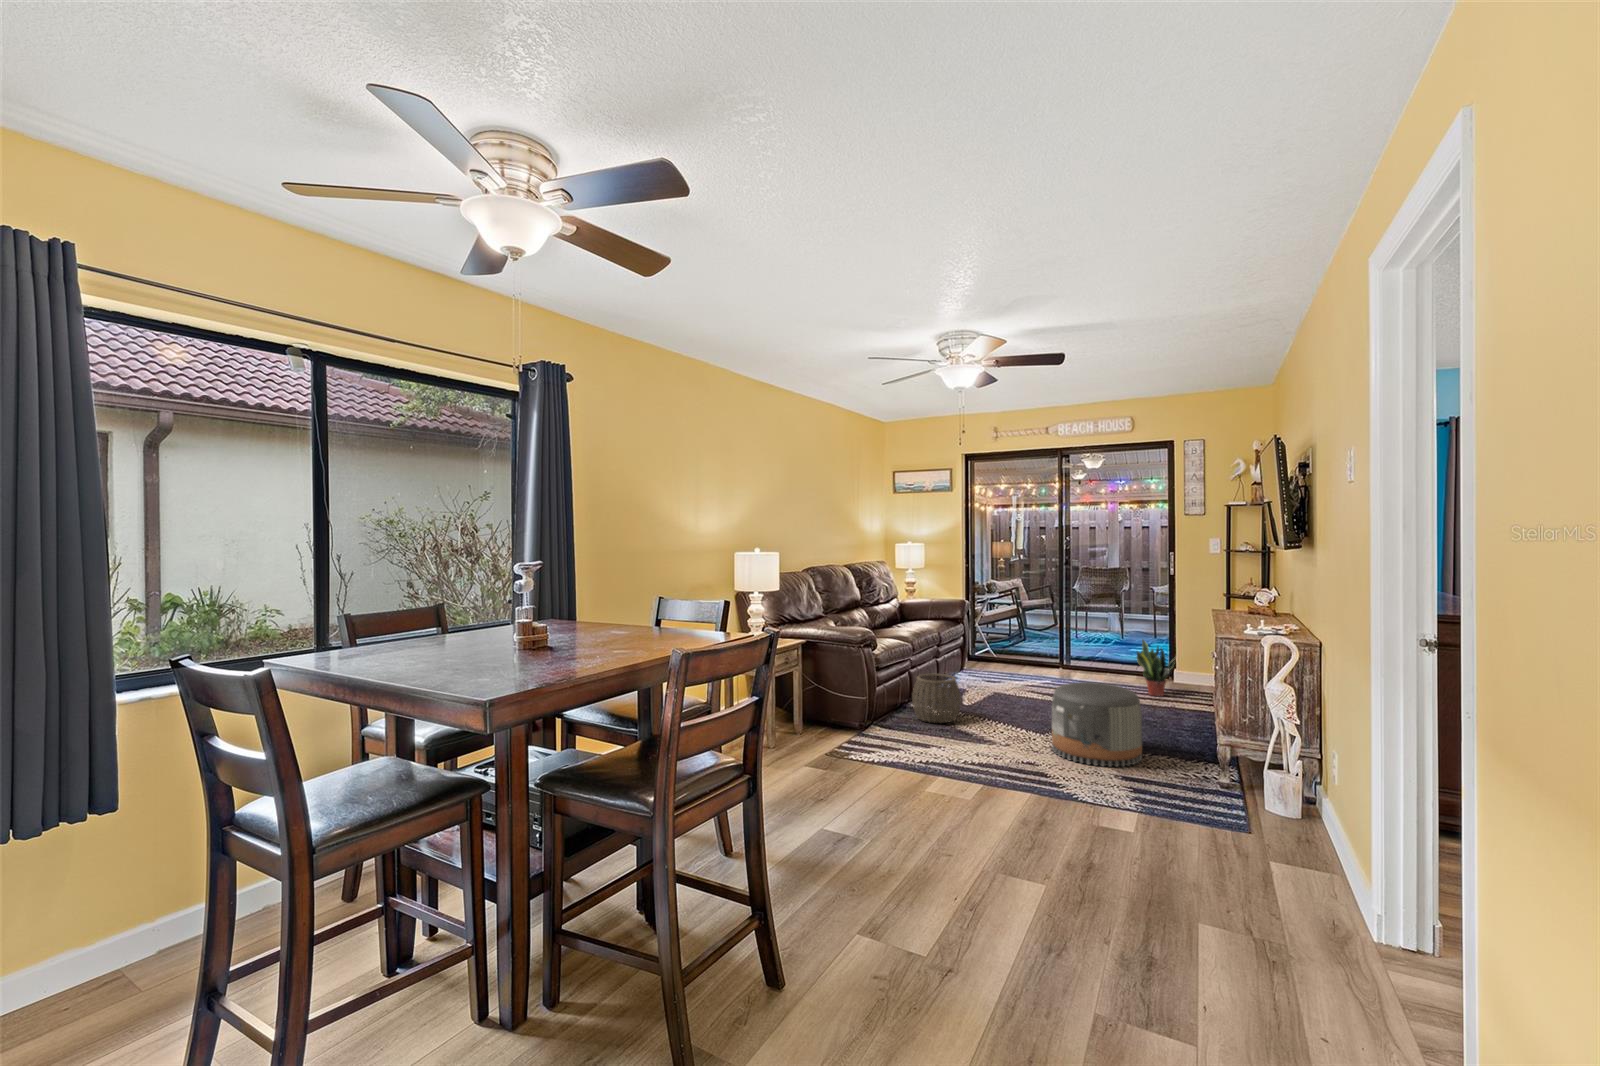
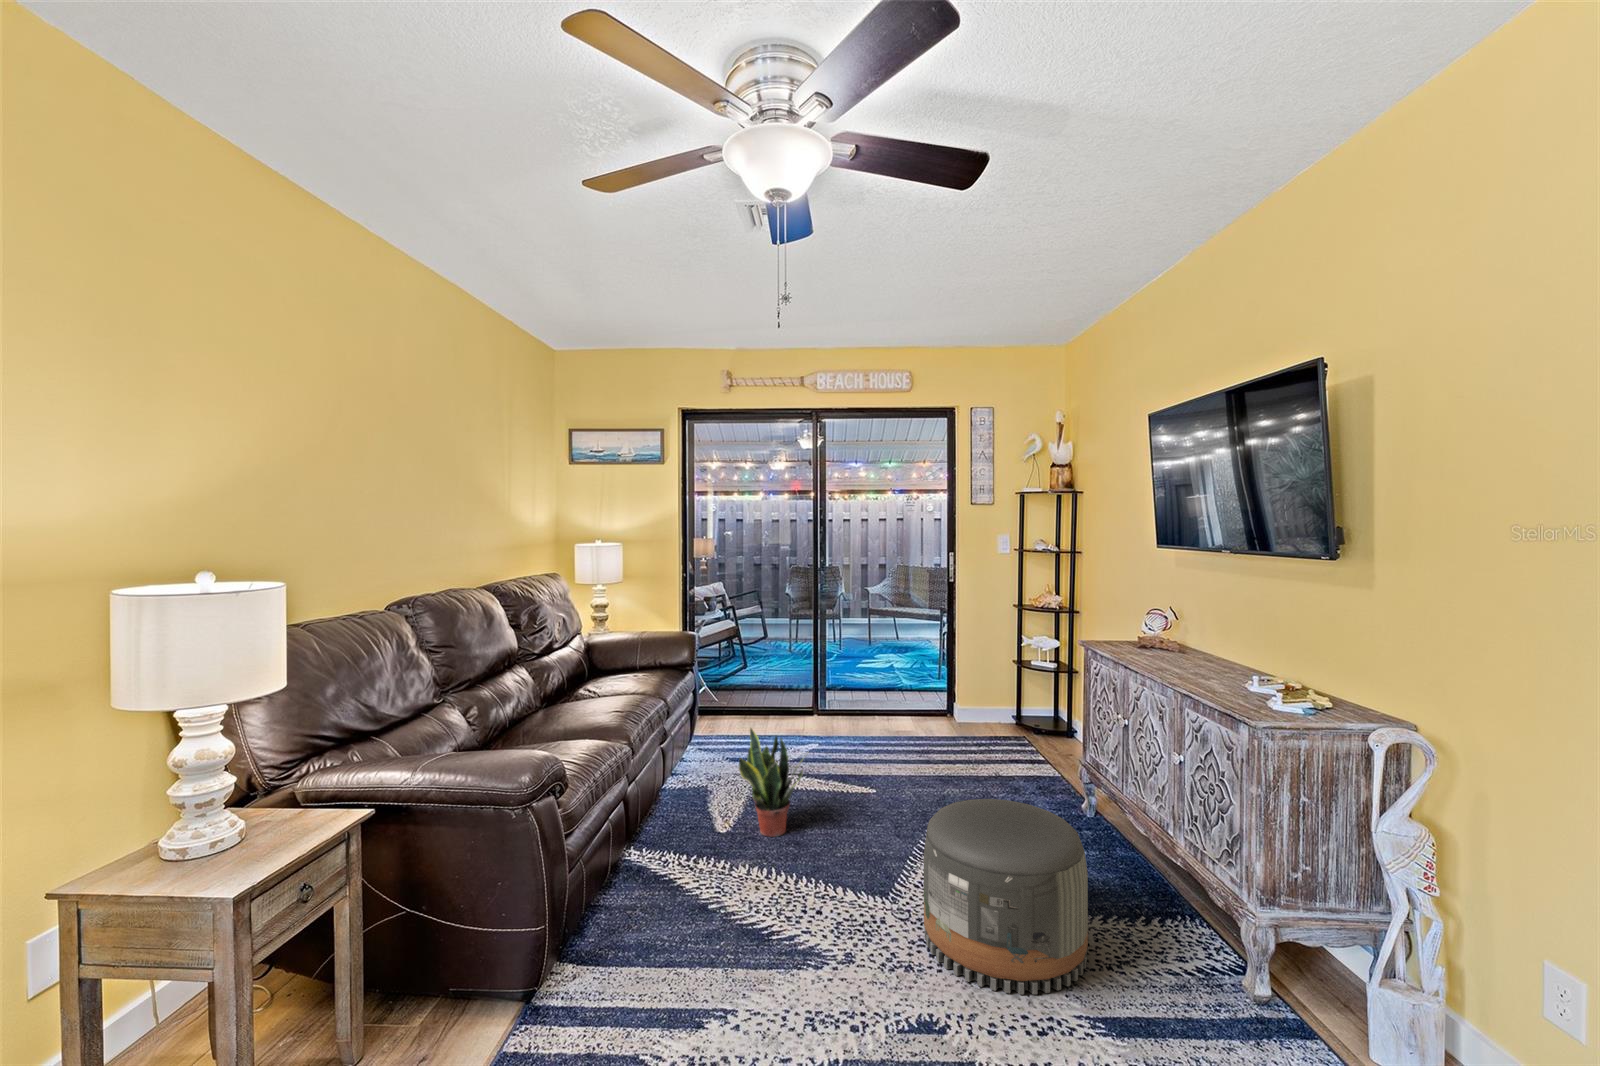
potted plant: present [1137,640,1174,697] -> present [739,728,803,837]
woven basket: present [912,674,961,723] -> none [633,796,730,910]

